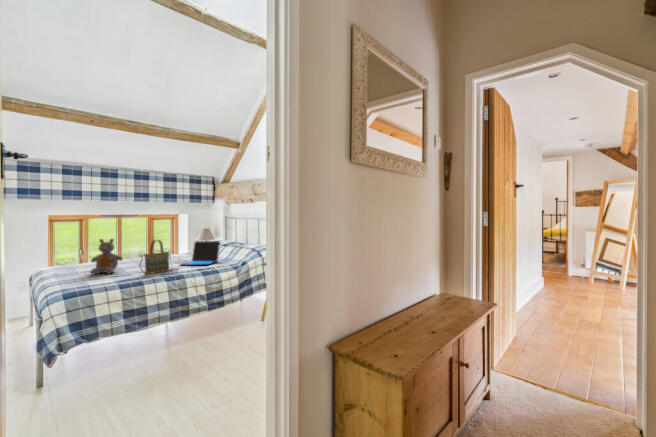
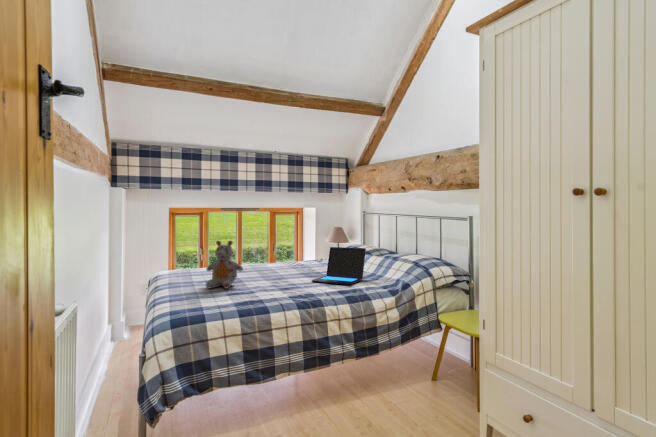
handbag: present [140,240,177,274] -> none [263,245,313,294]

